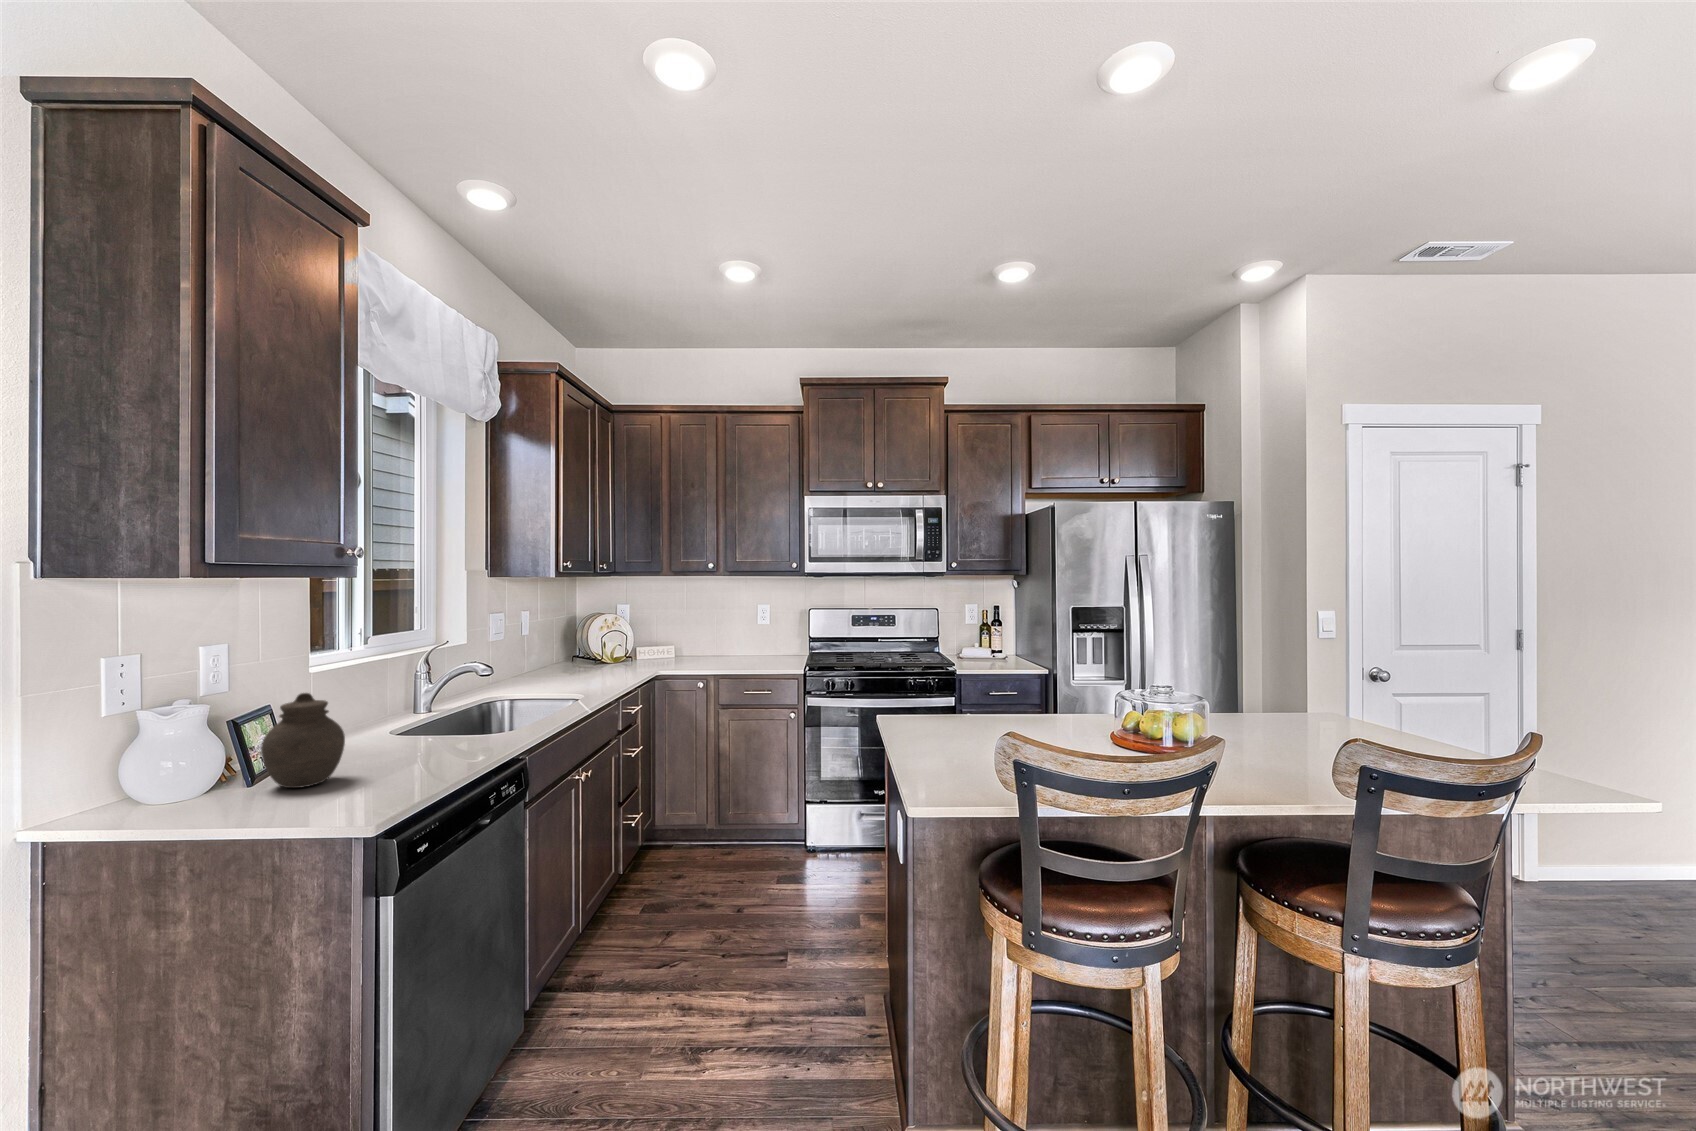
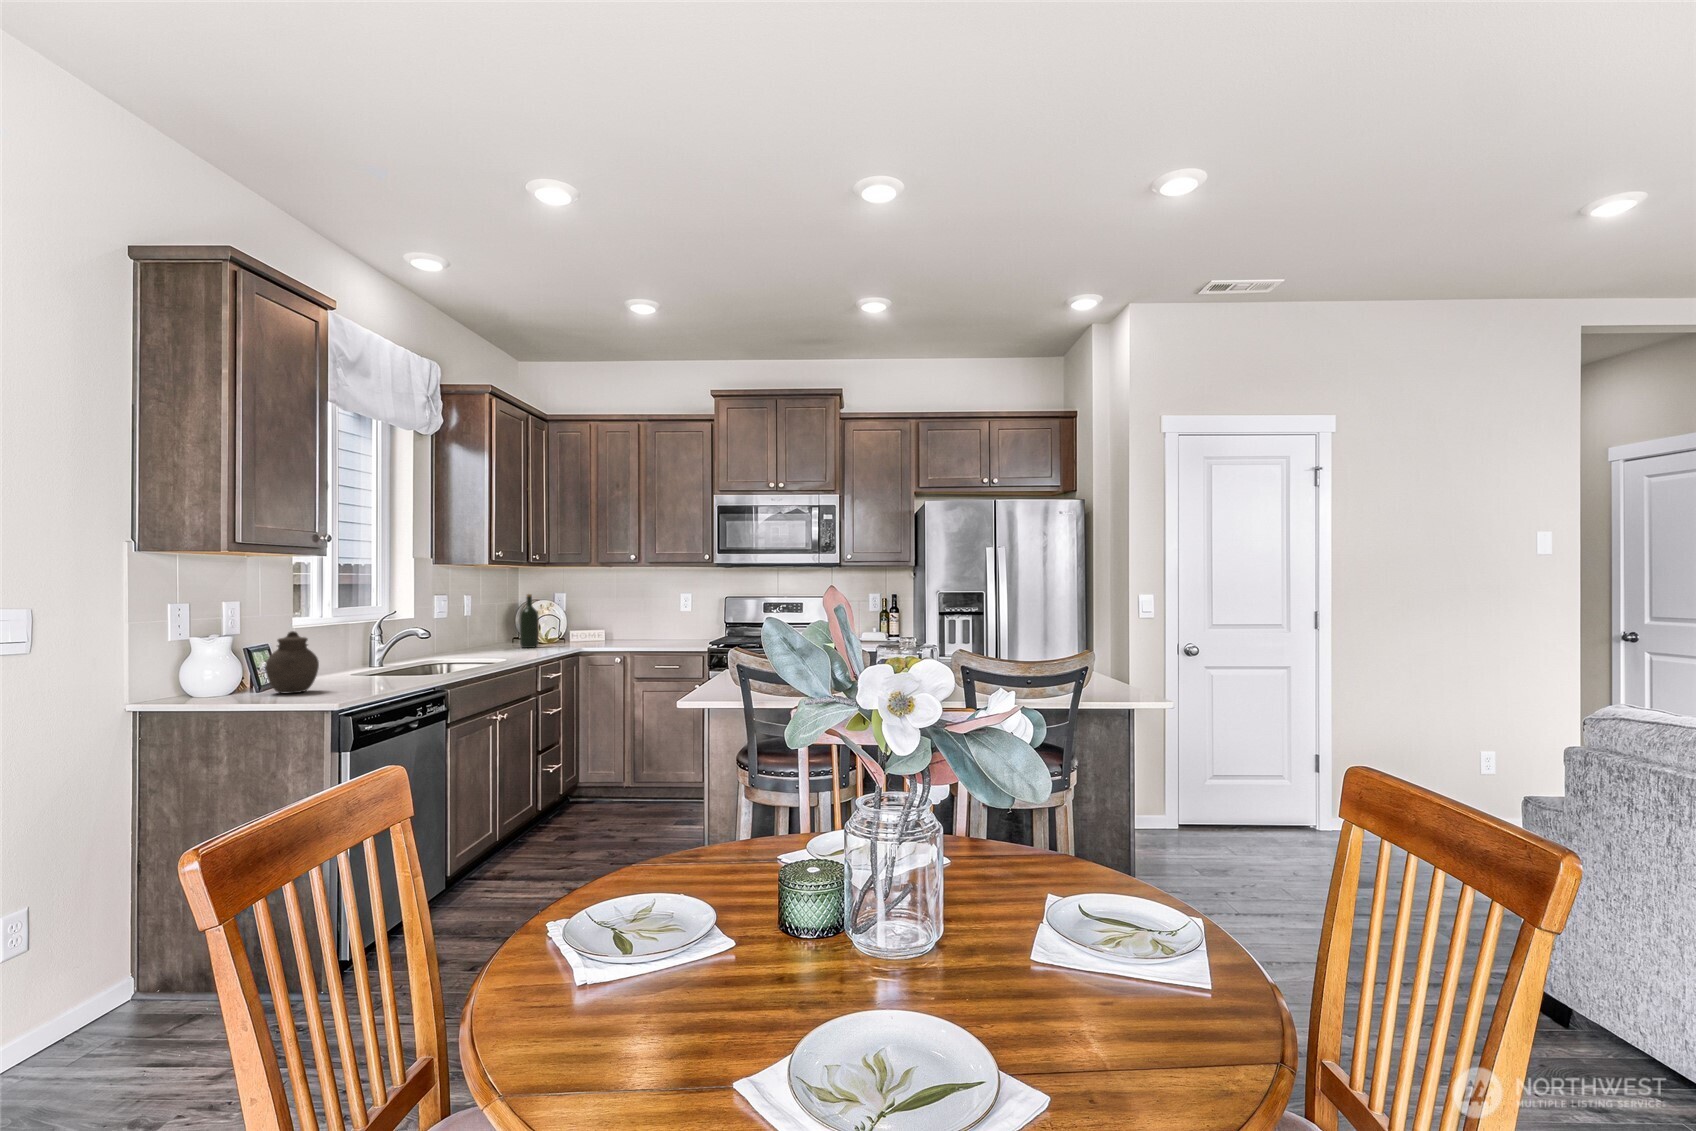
wine bottle: none [588,608,610,669] -> present [519,594,539,648]

